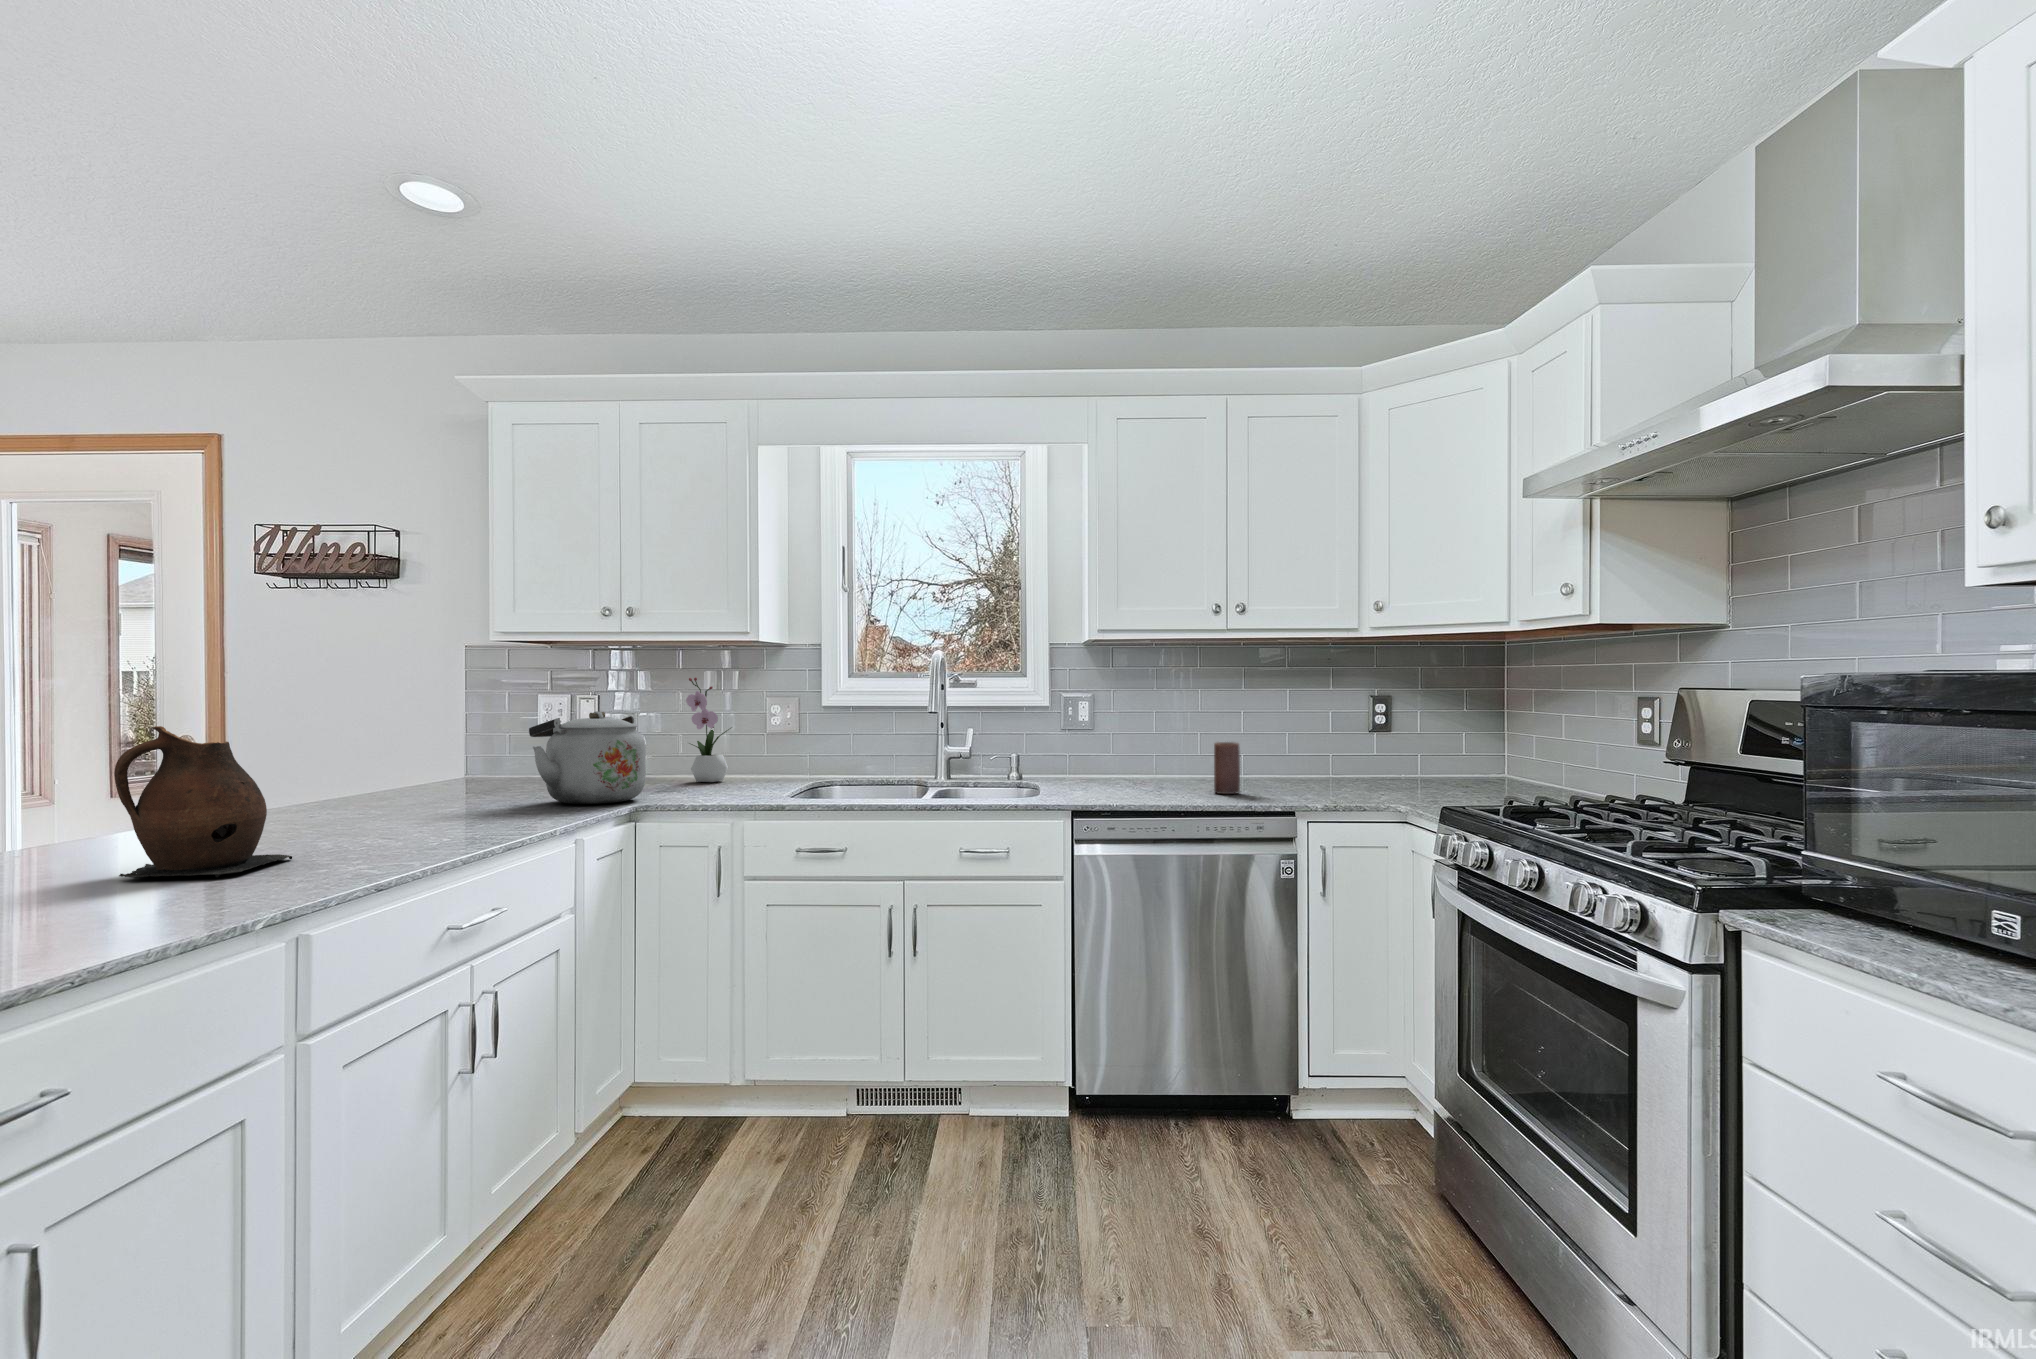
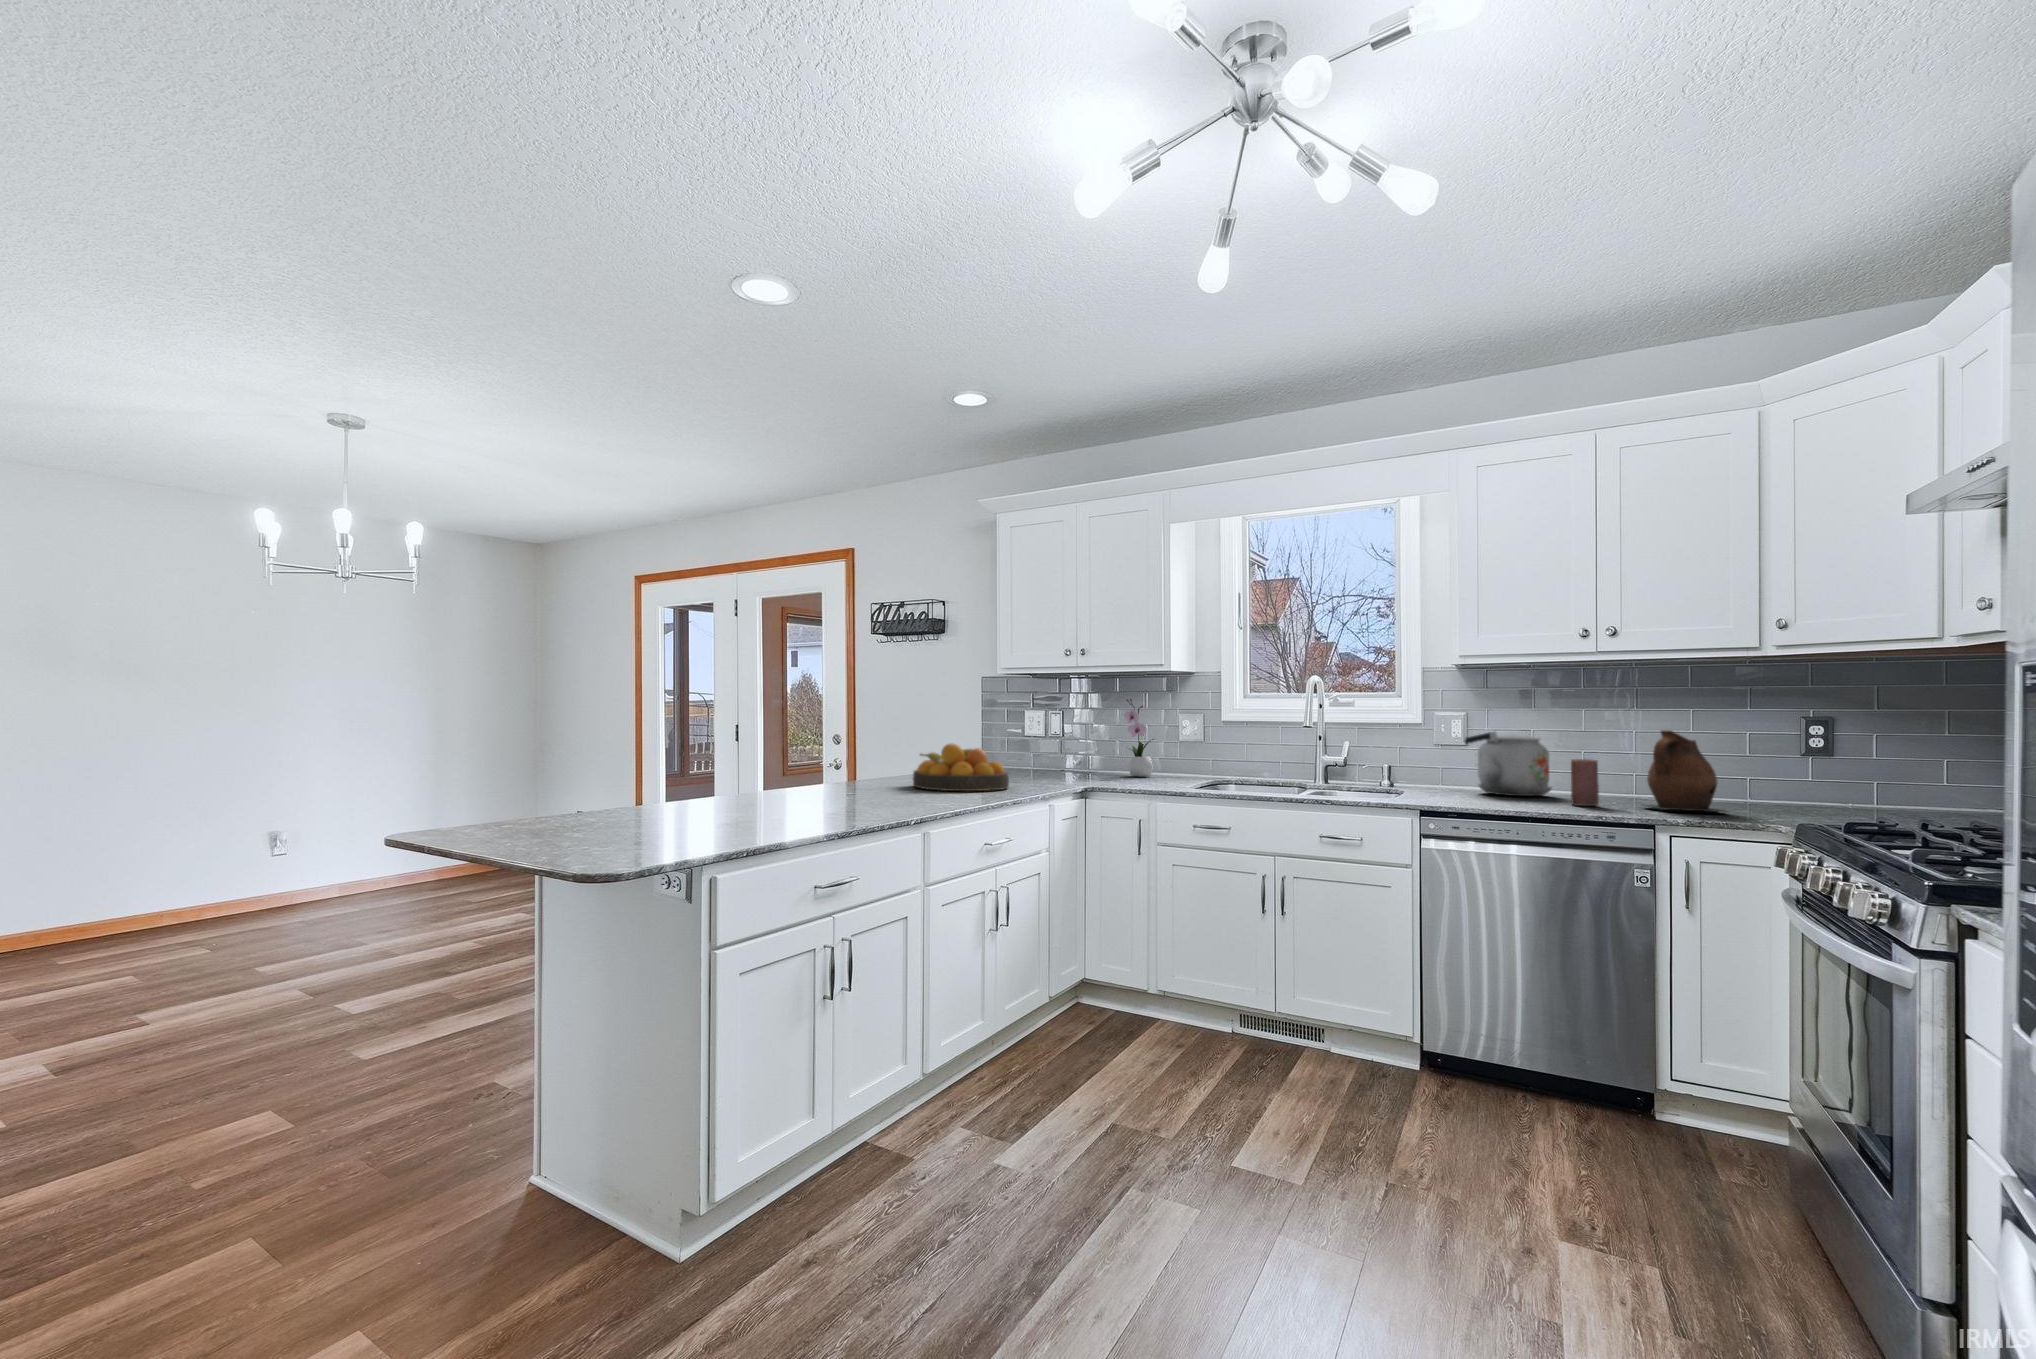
kettle: present [529,711,646,804] -> present [1465,732,1552,796]
ceramic pitcher: present [114,726,292,877] -> present [1644,730,1725,812]
fruit bowl: none [331,756,512,837] -> present [913,744,1009,791]

